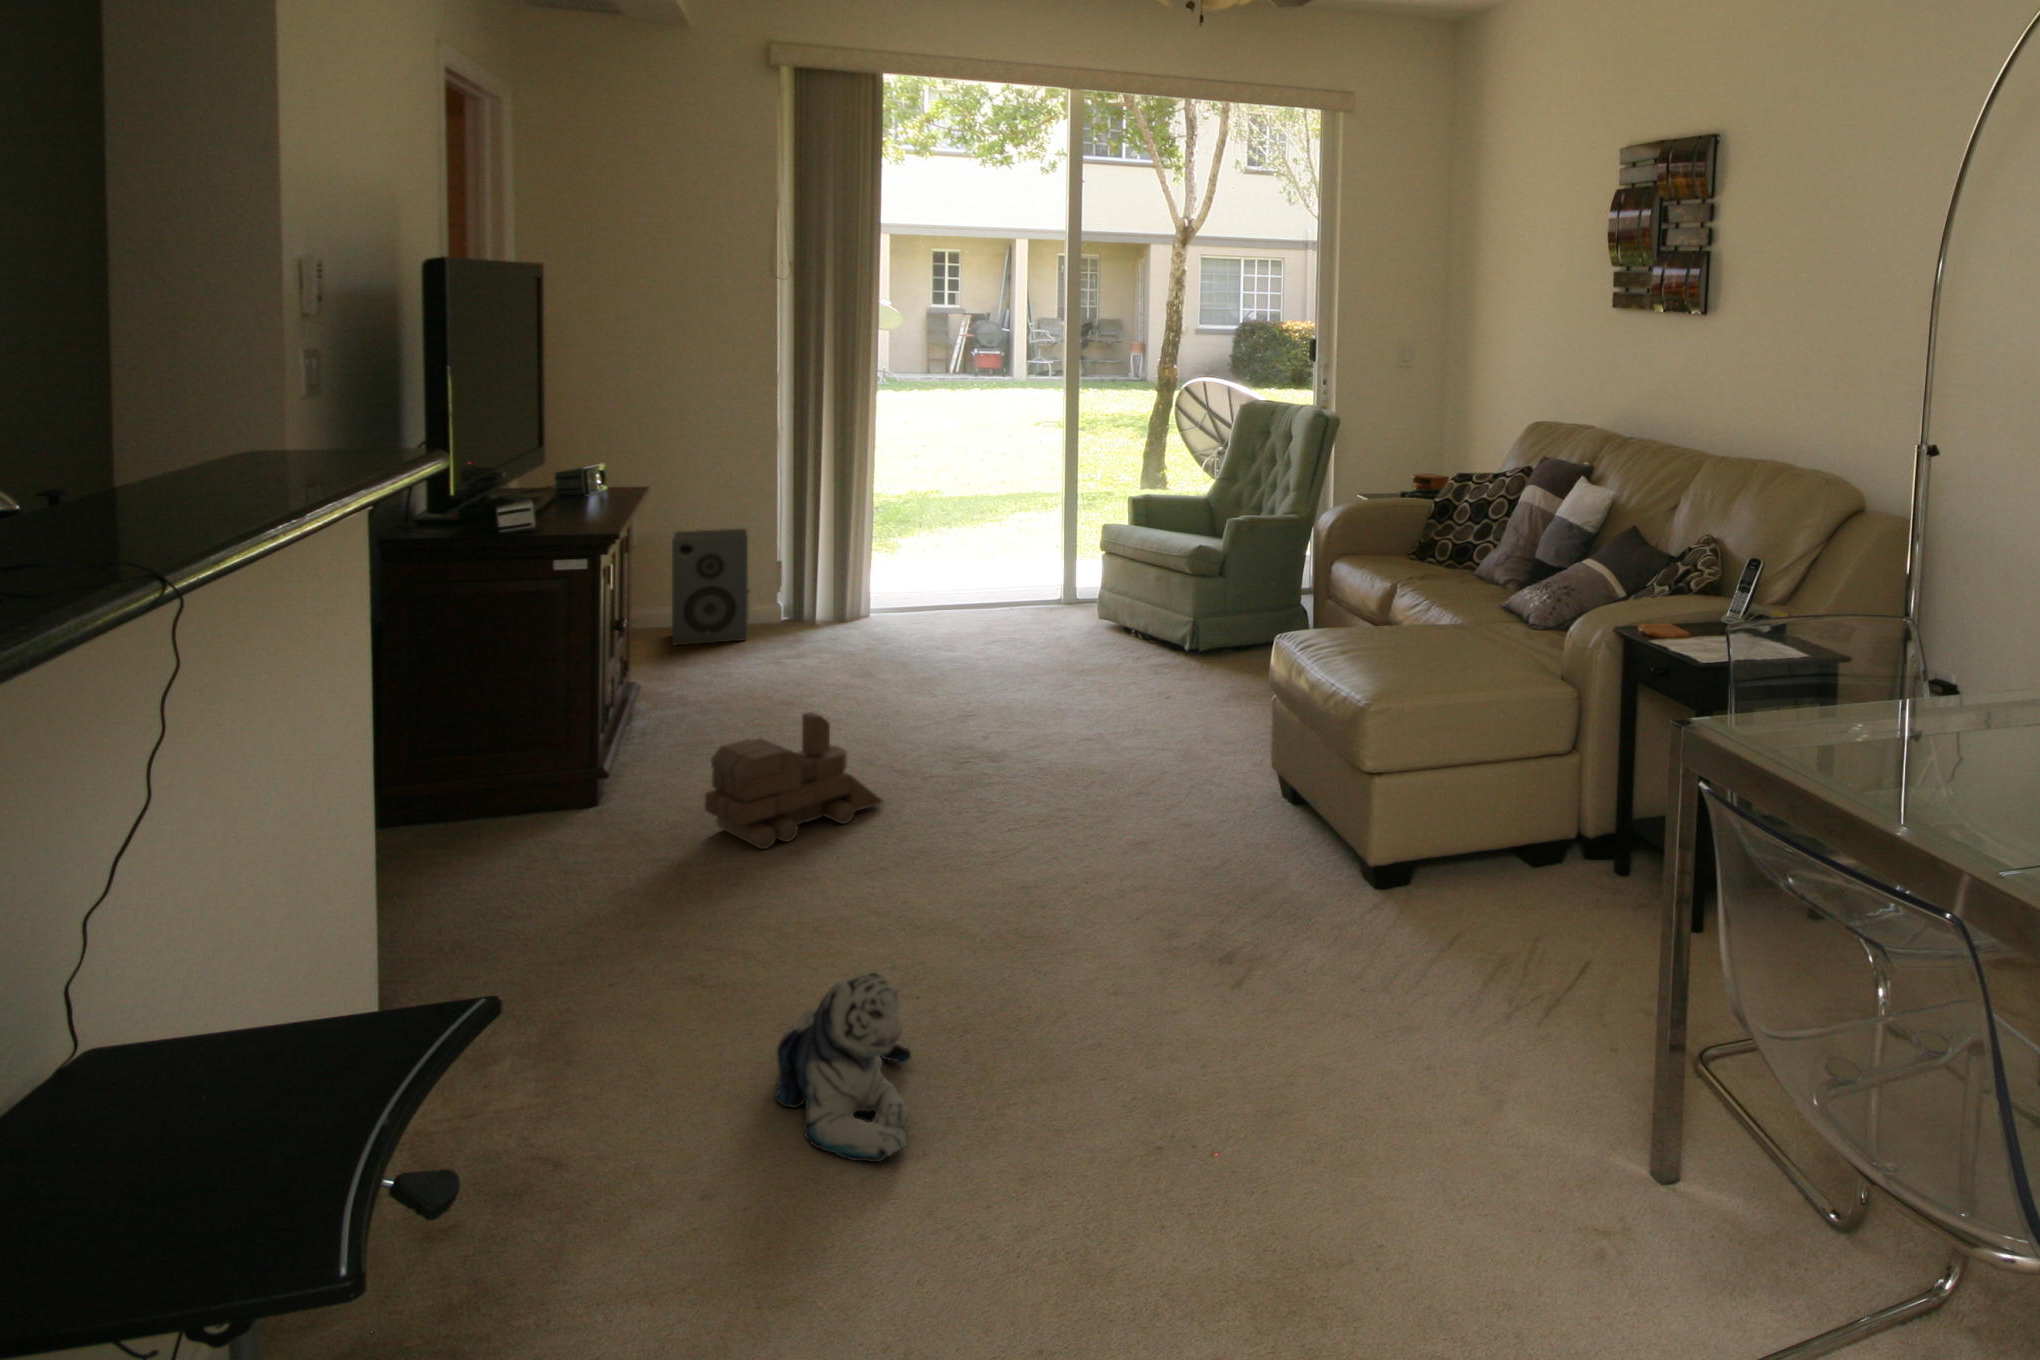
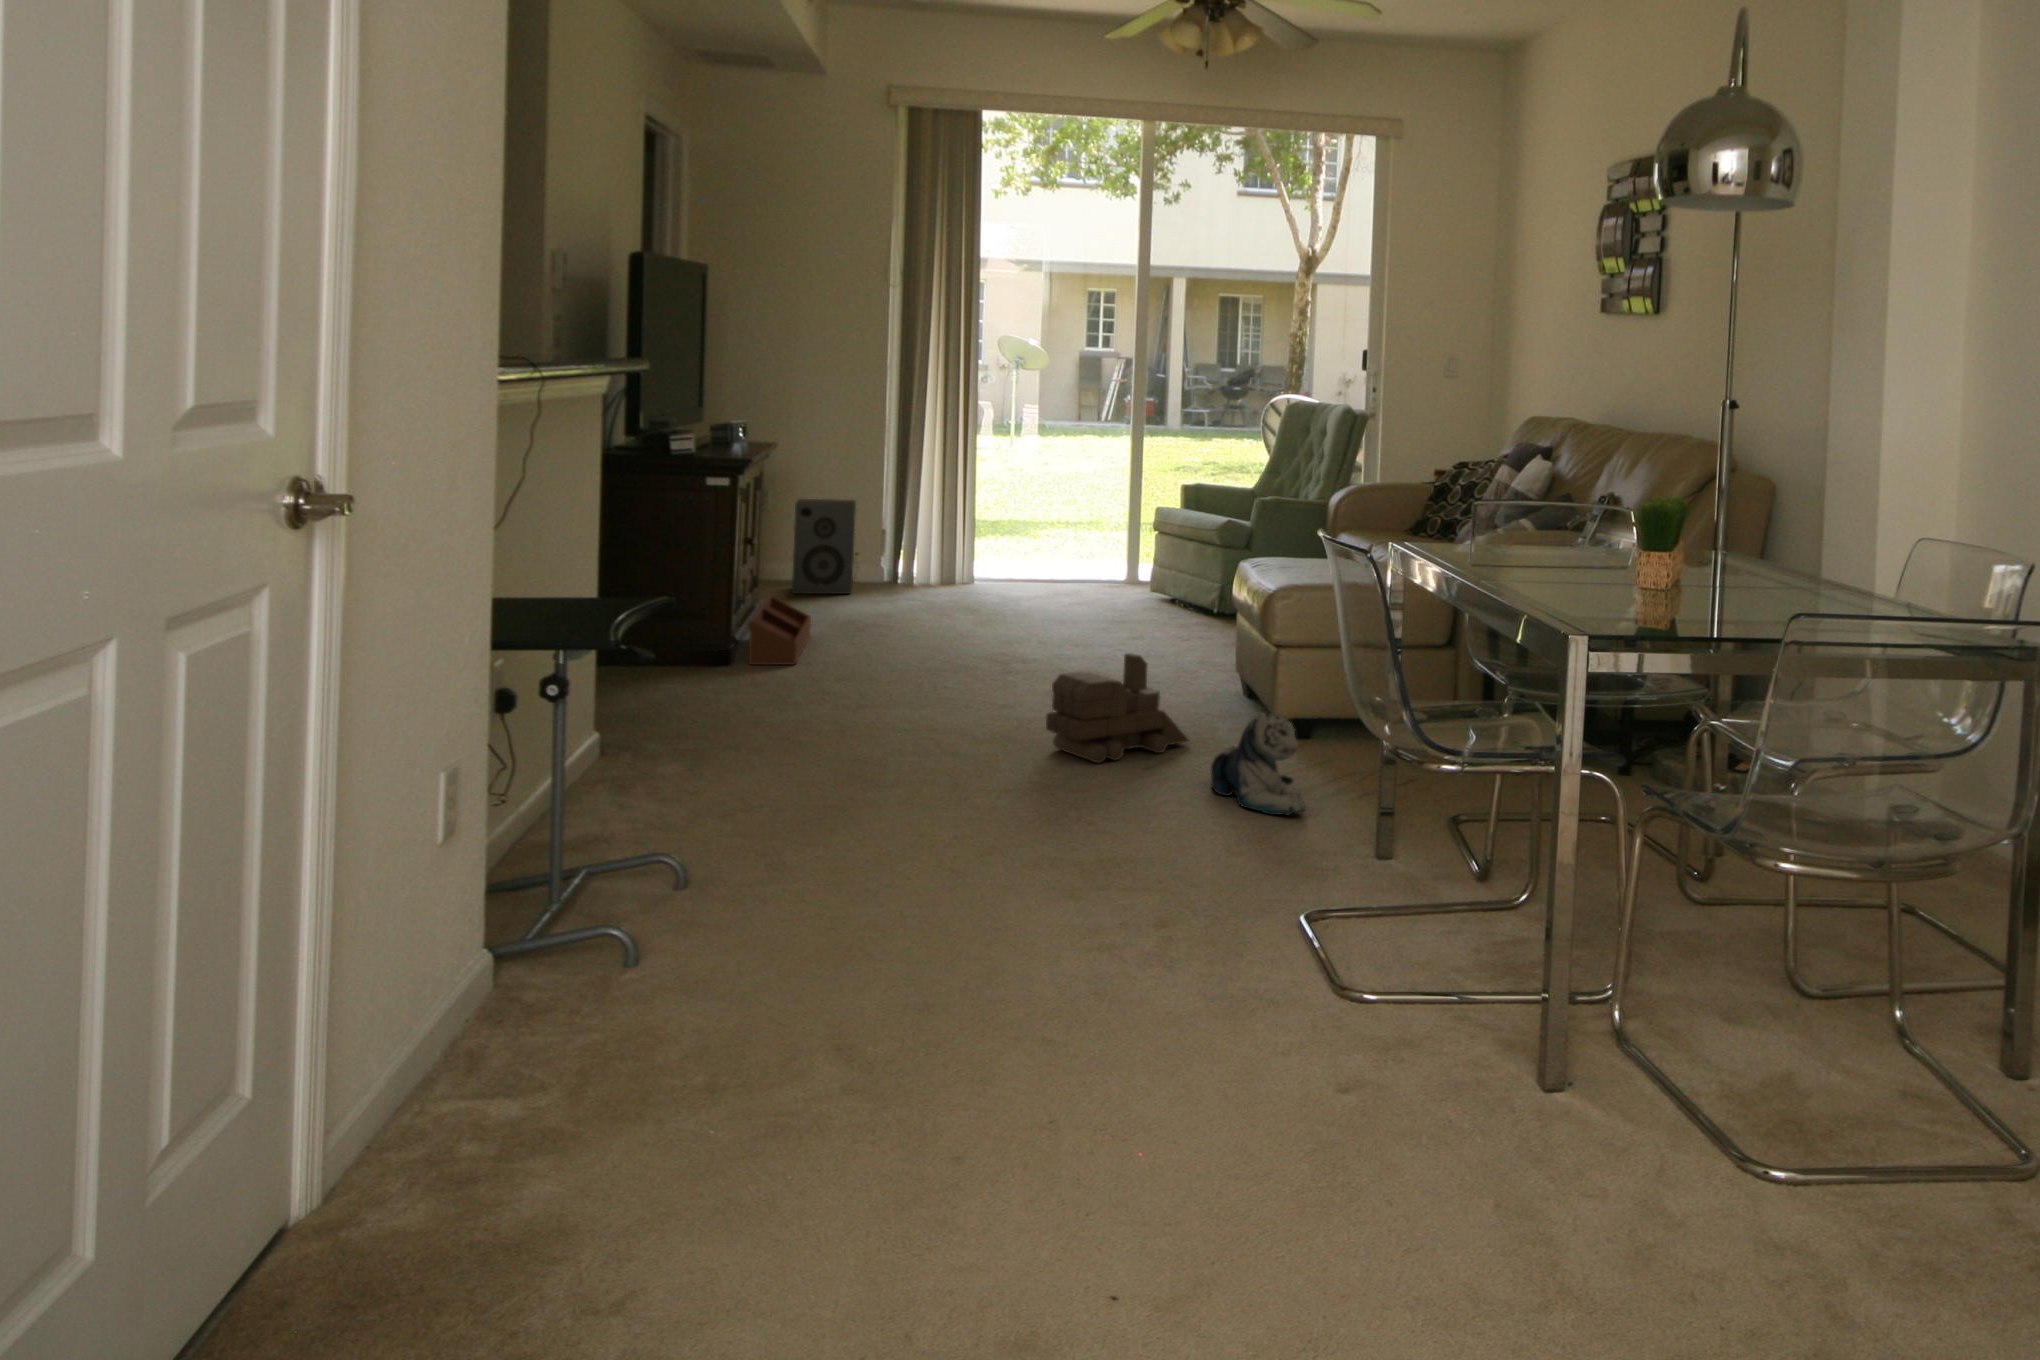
storage bin: none [615,681,699,796] -> present [749,596,811,665]
toy train: present [705,712,883,849] -> present [1046,653,1189,763]
plush toy: present [775,973,911,1162] -> present [1211,713,1305,815]

